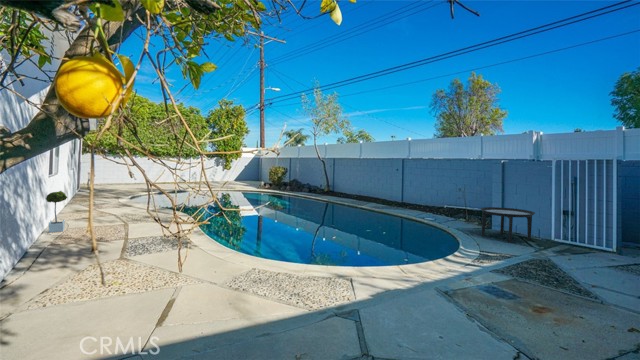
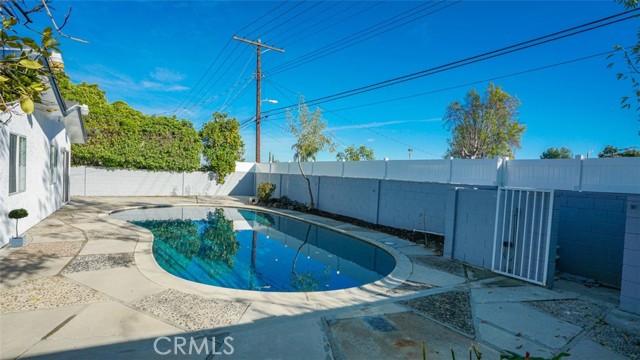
round table: present [481,207,535,243] -> none [427,235,478,273]

